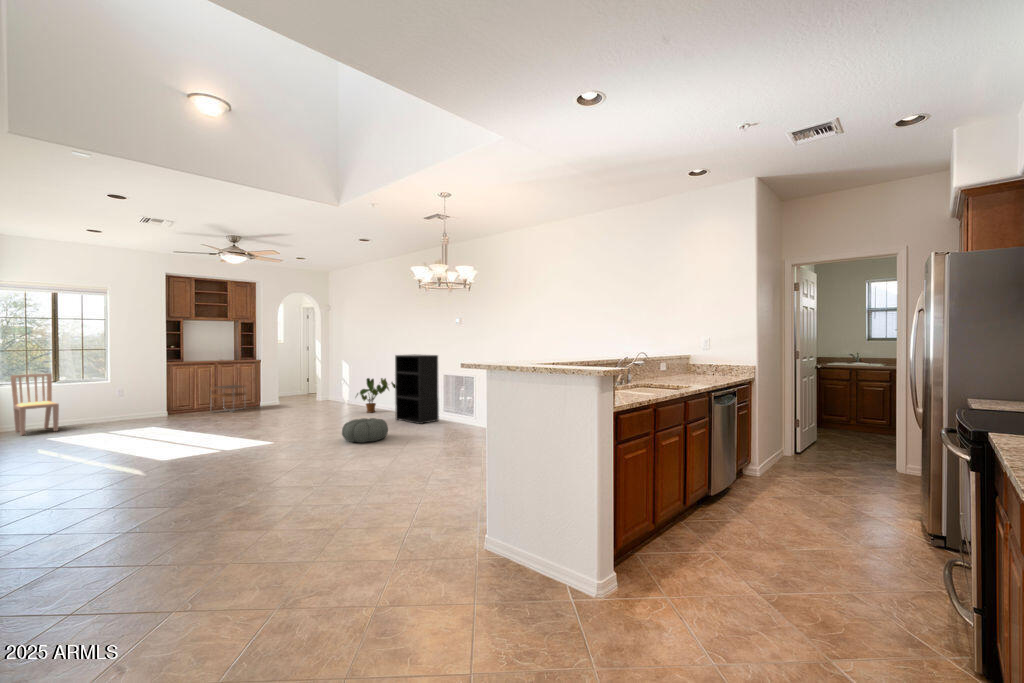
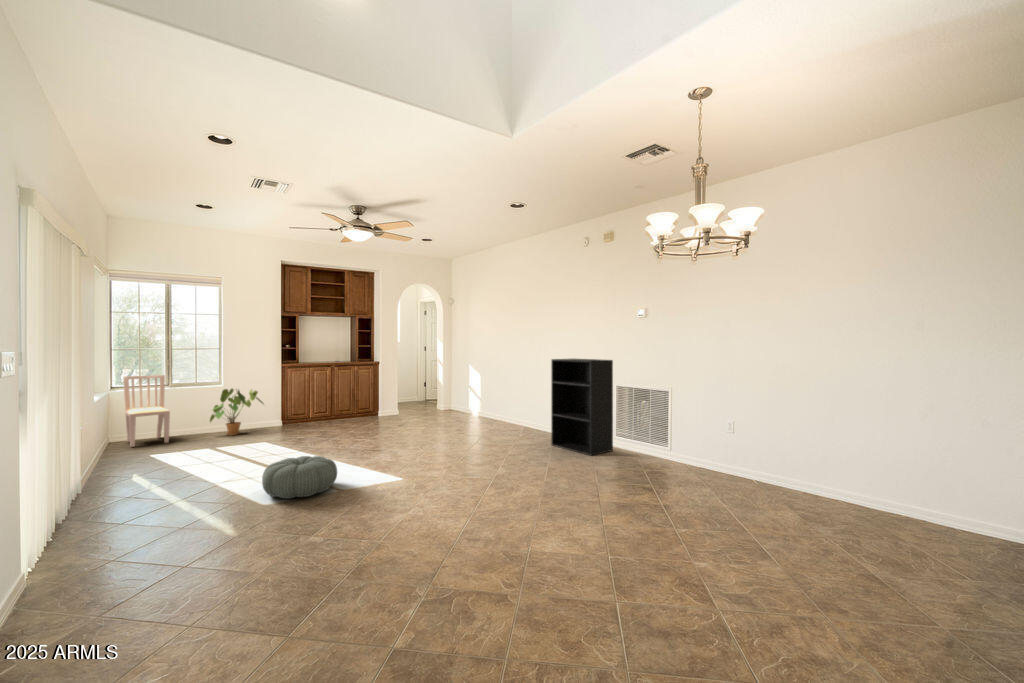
house plant: present [357,378,395,413] -> present [210,389,263,435]
side table: present [210,385,246,412] -> none [326,392,365,424]
pouf: present [342,418,388,443] -> present [262,456,337,499]

